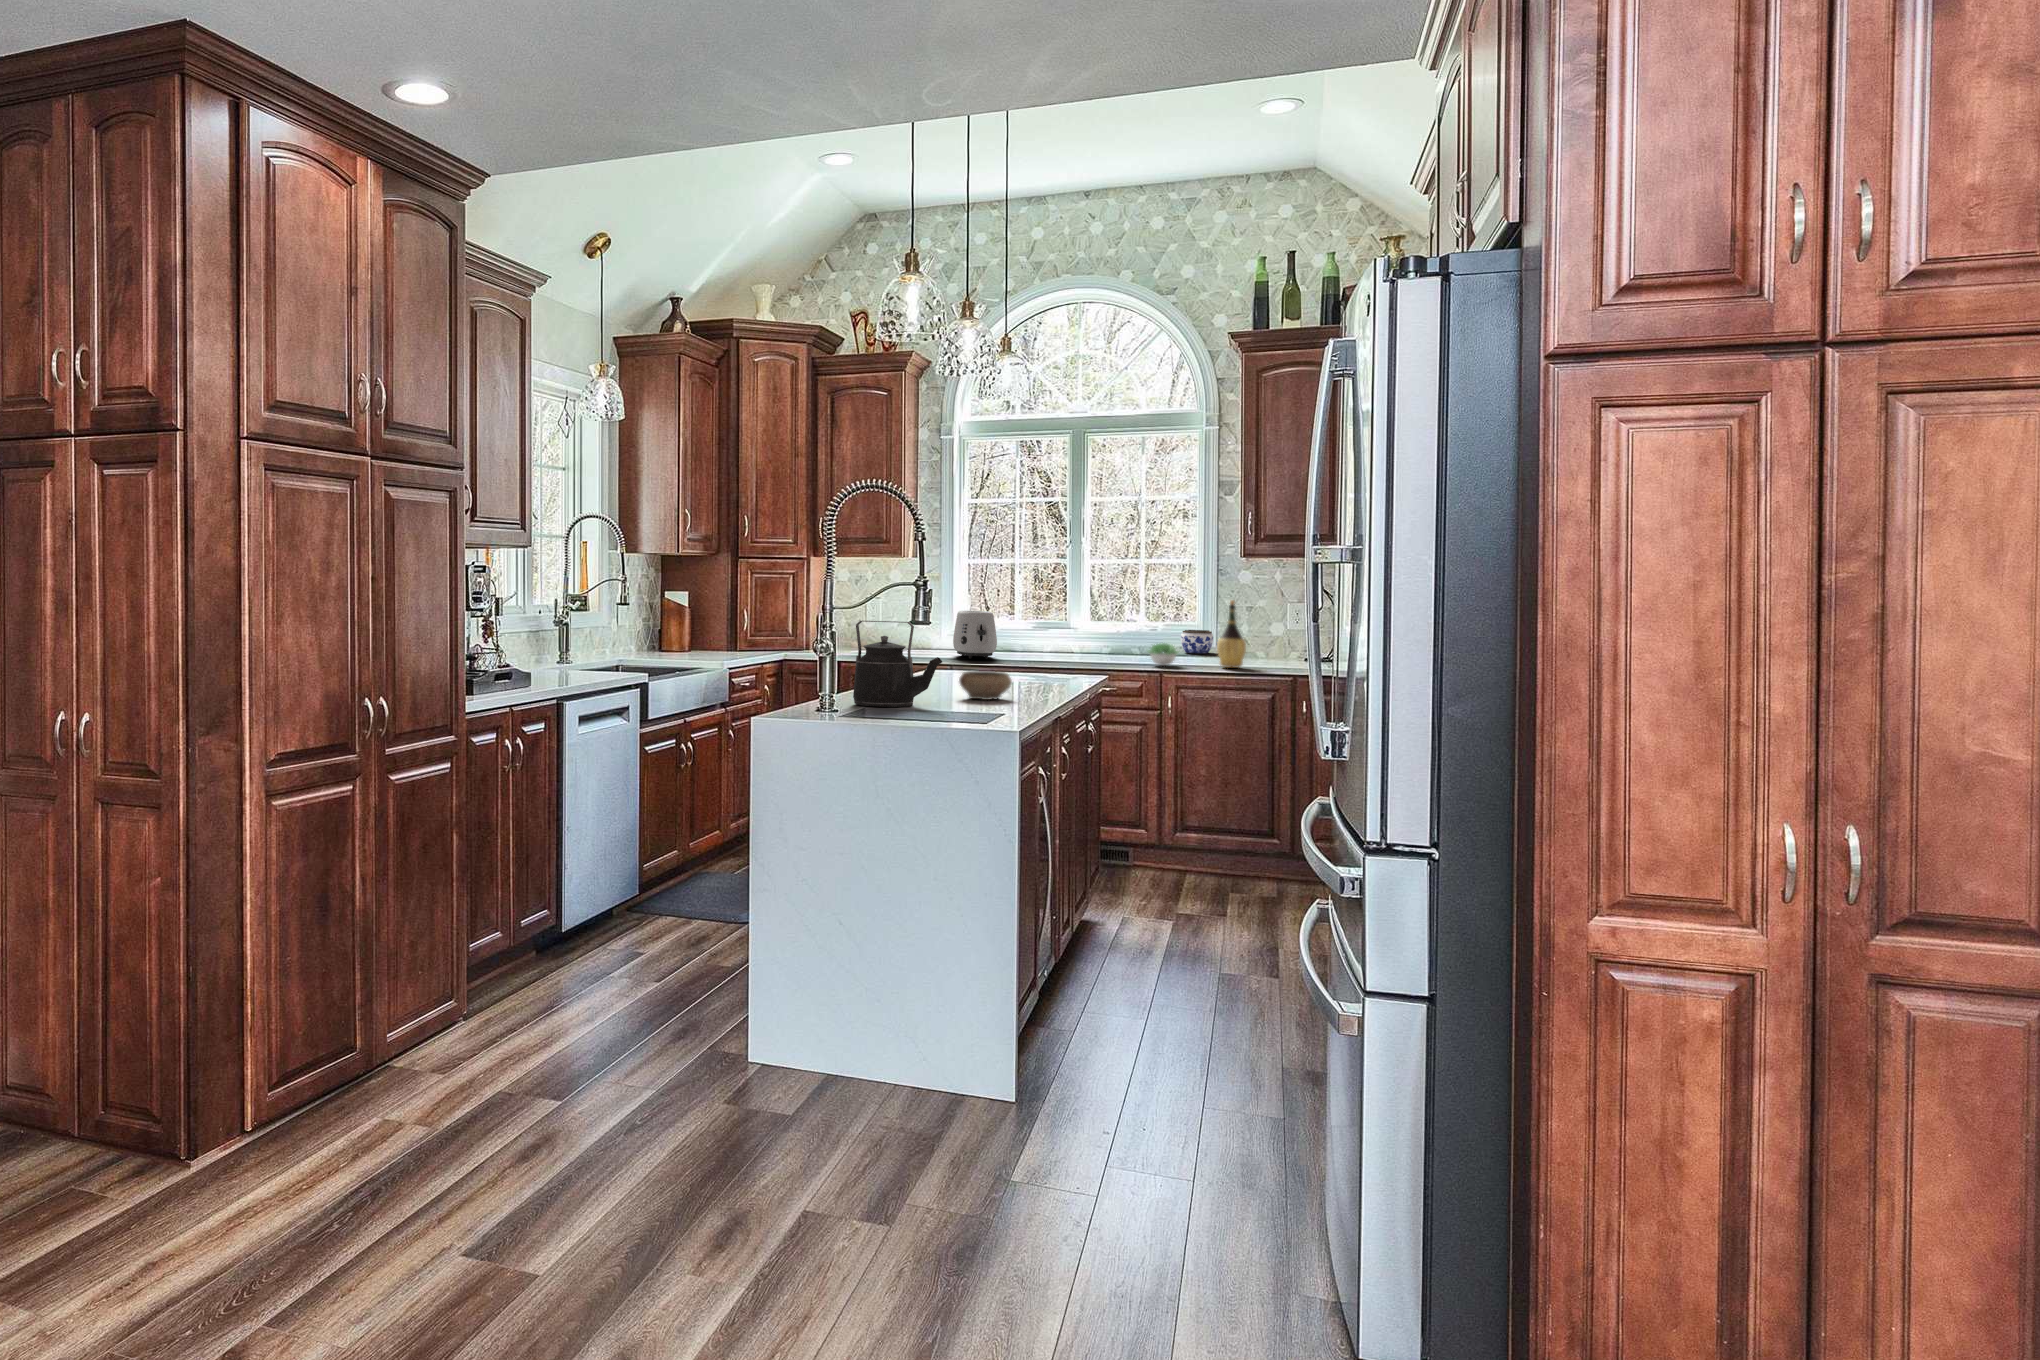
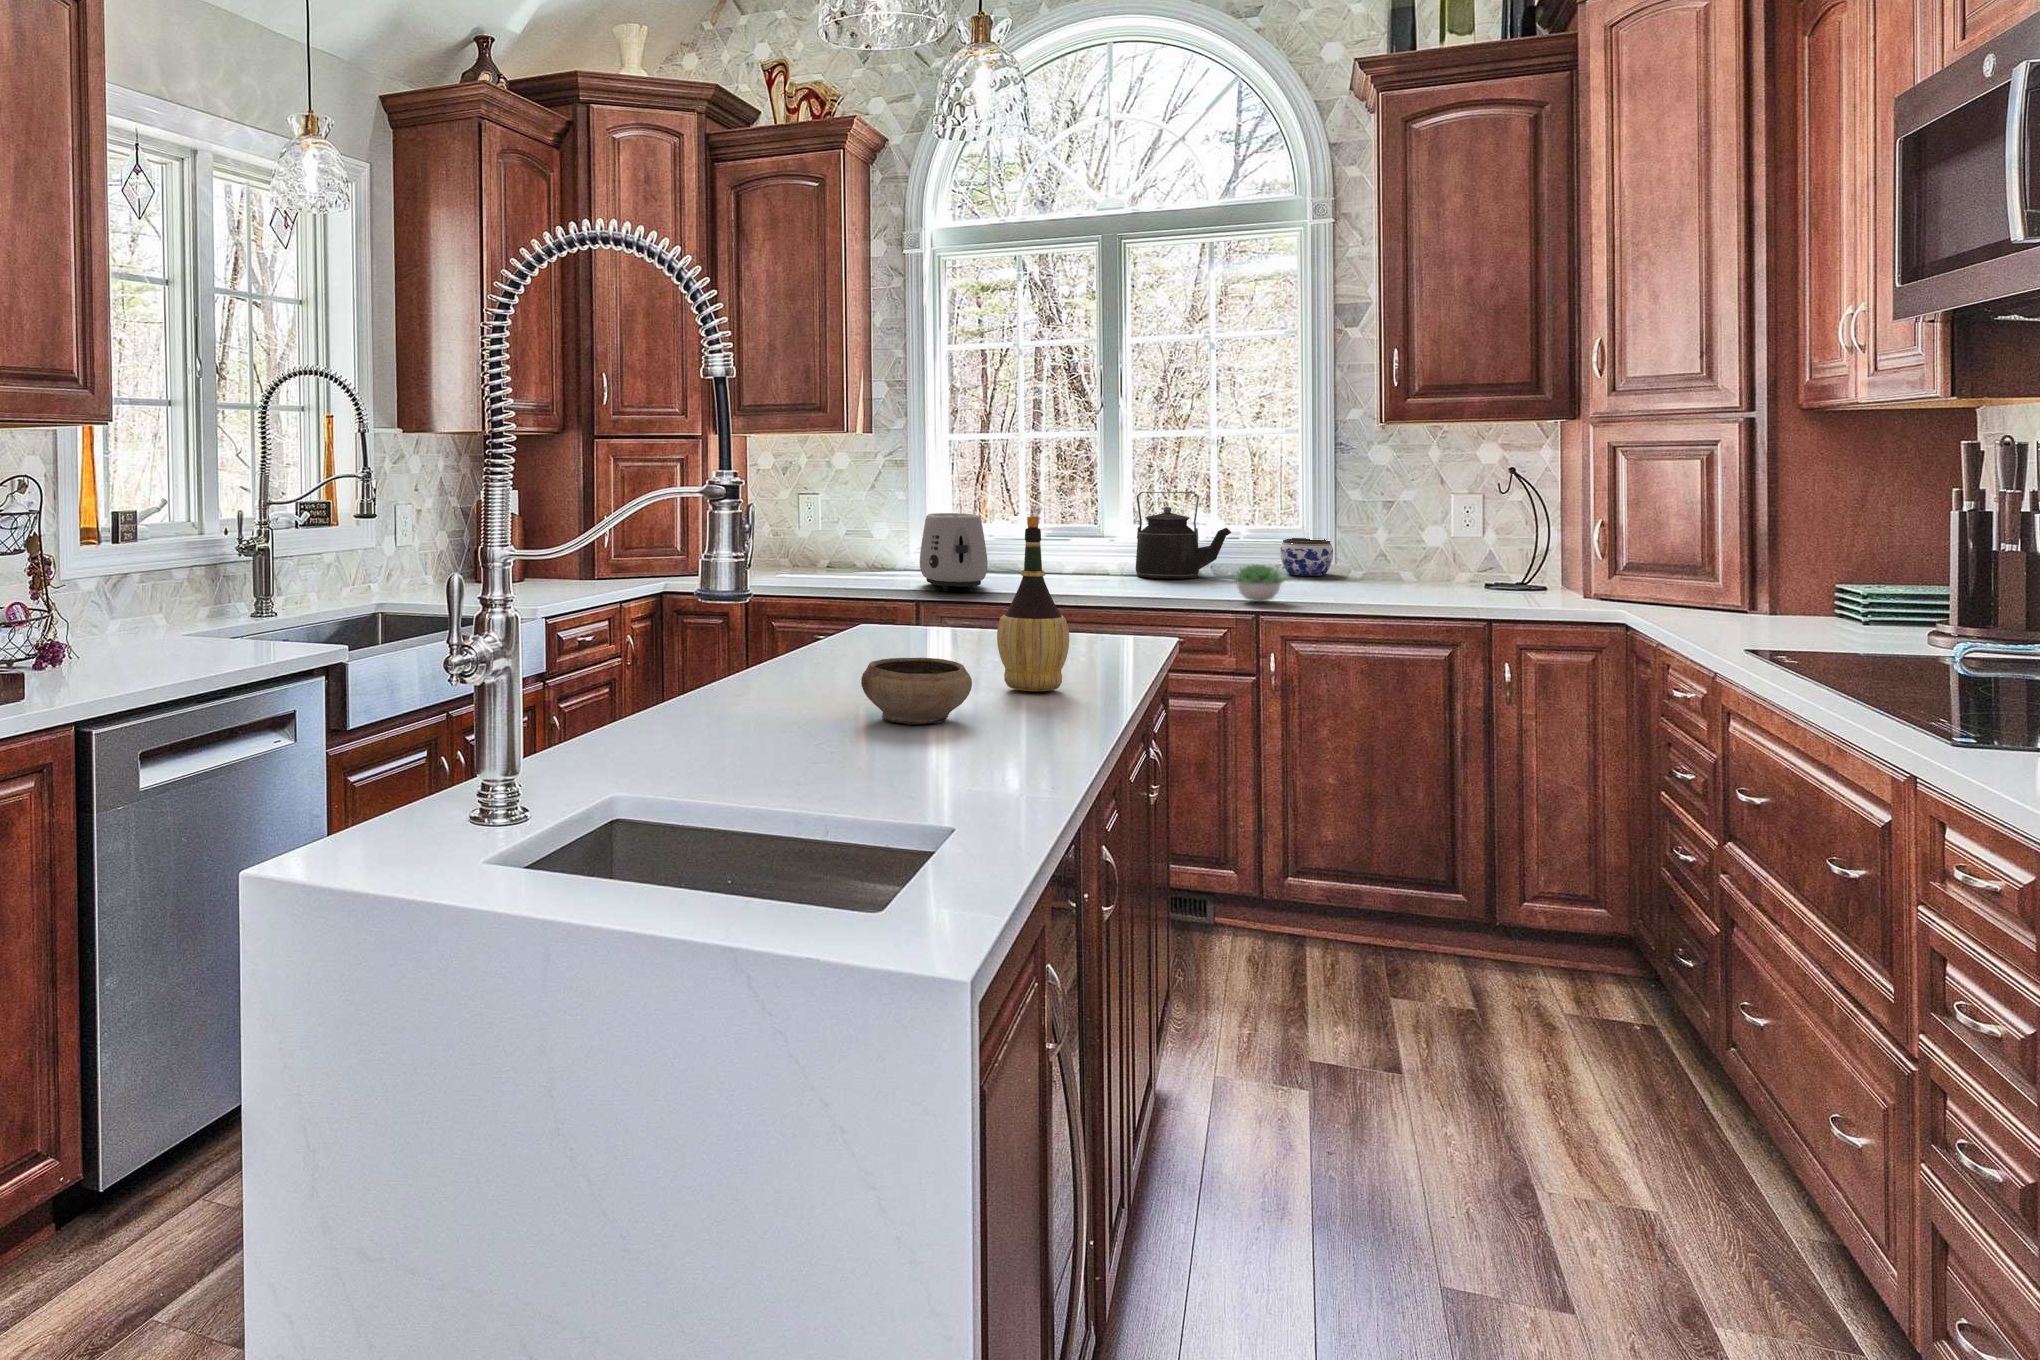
wine bottle: present [1217,600,1246,668] -> present [997,516,1069,691]
kettle: present [853,621,942,707] -> present [1136,492,1231,579]

